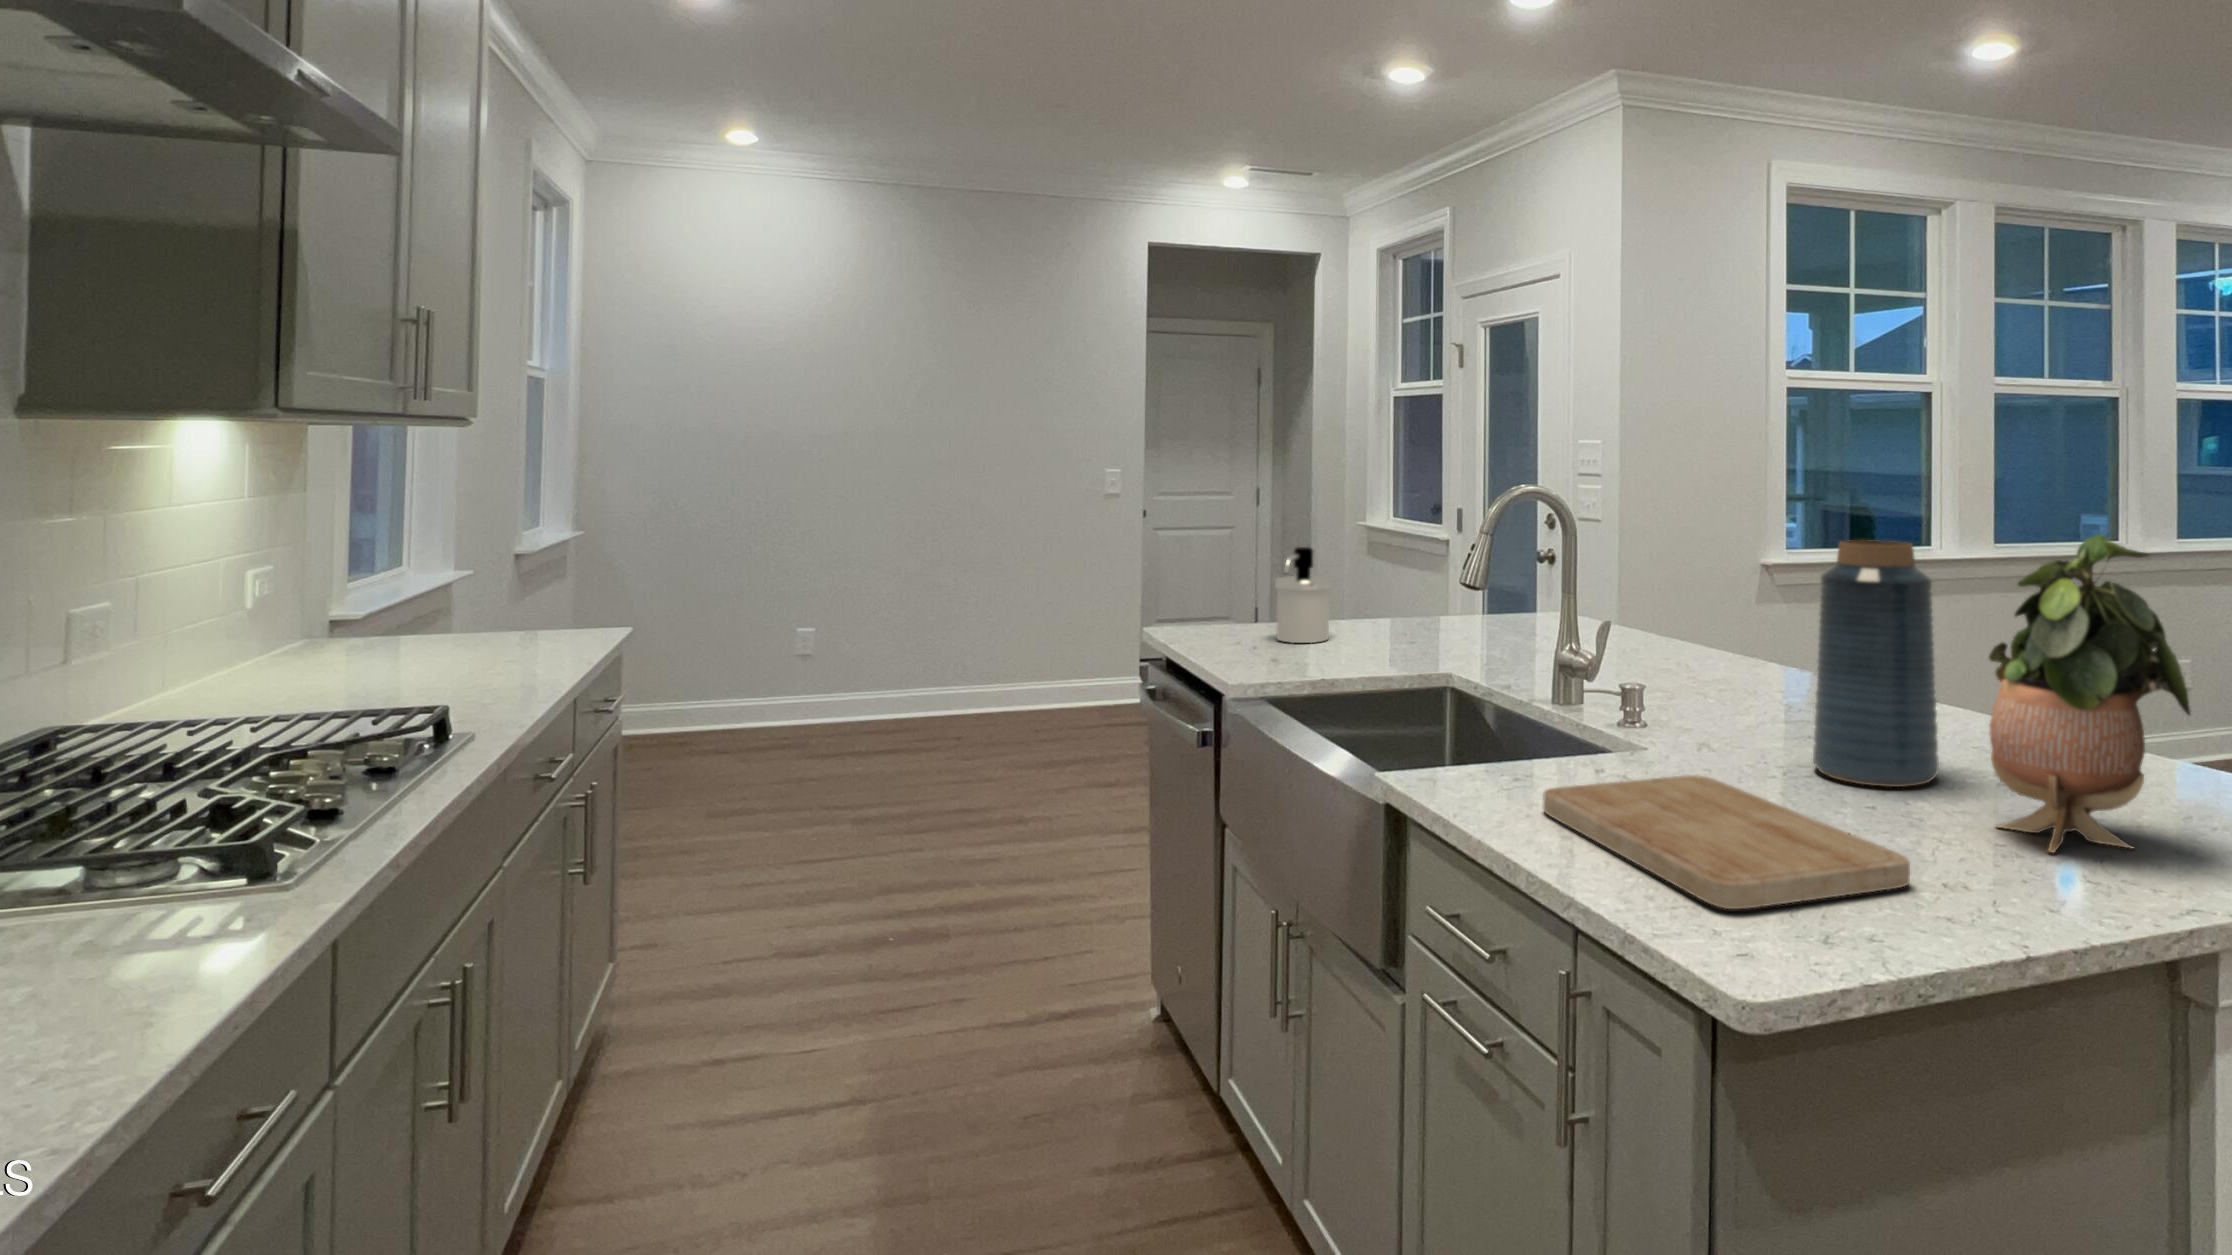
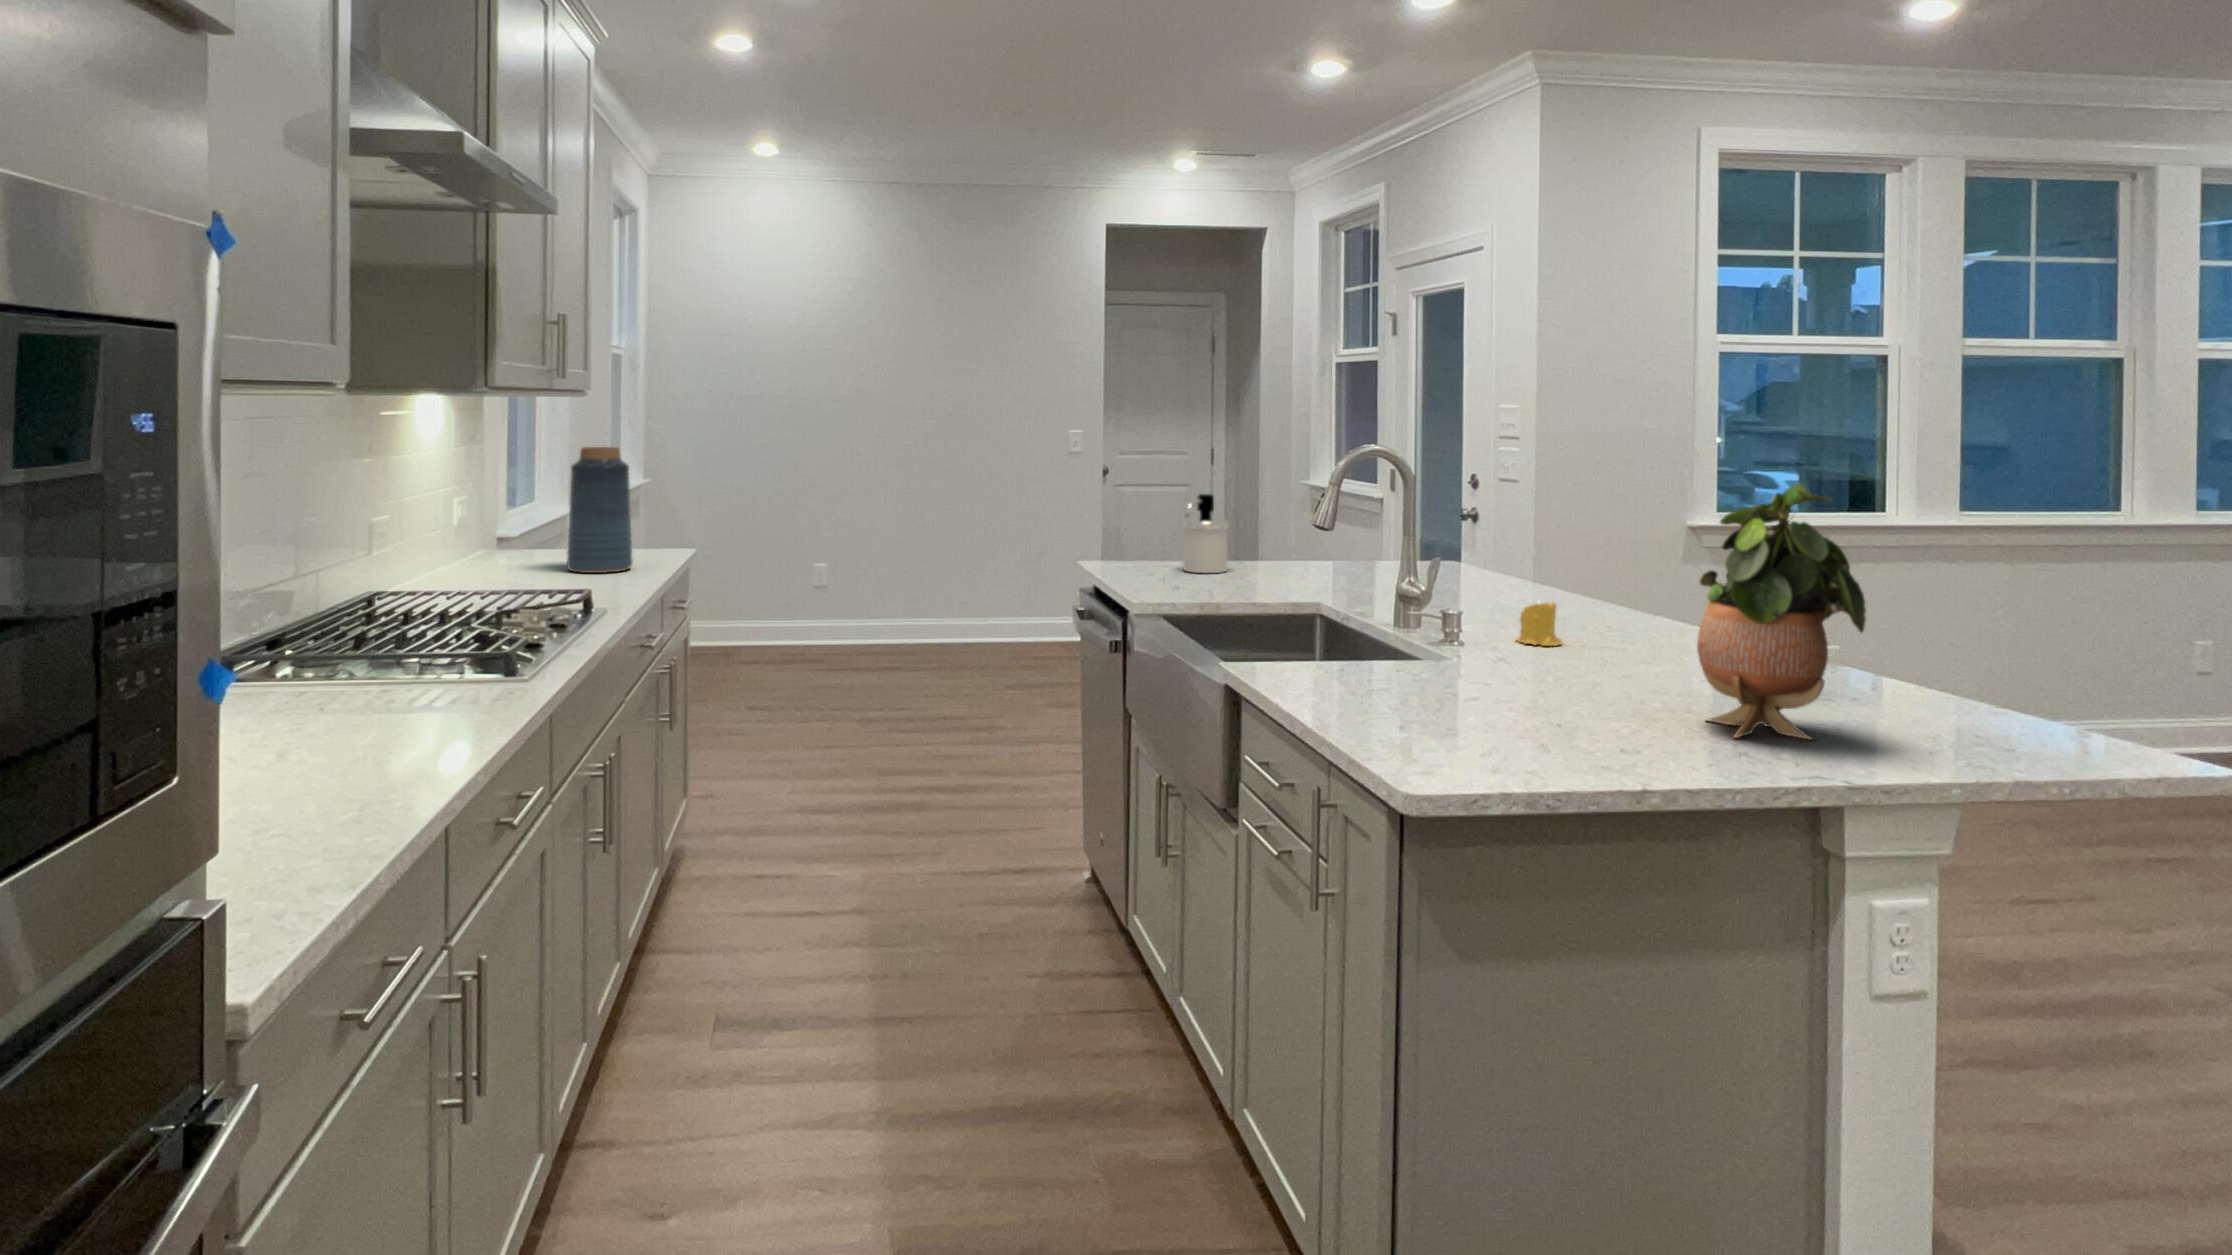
vase: present [1813,540,1939,787] -> present [567,447,633,573]
candle: none [1705,670,1760,727] -> present [1516,603,1561,646]
cutting board: present [1543,775,1910,909] -> none [1332,671,1591,751]

